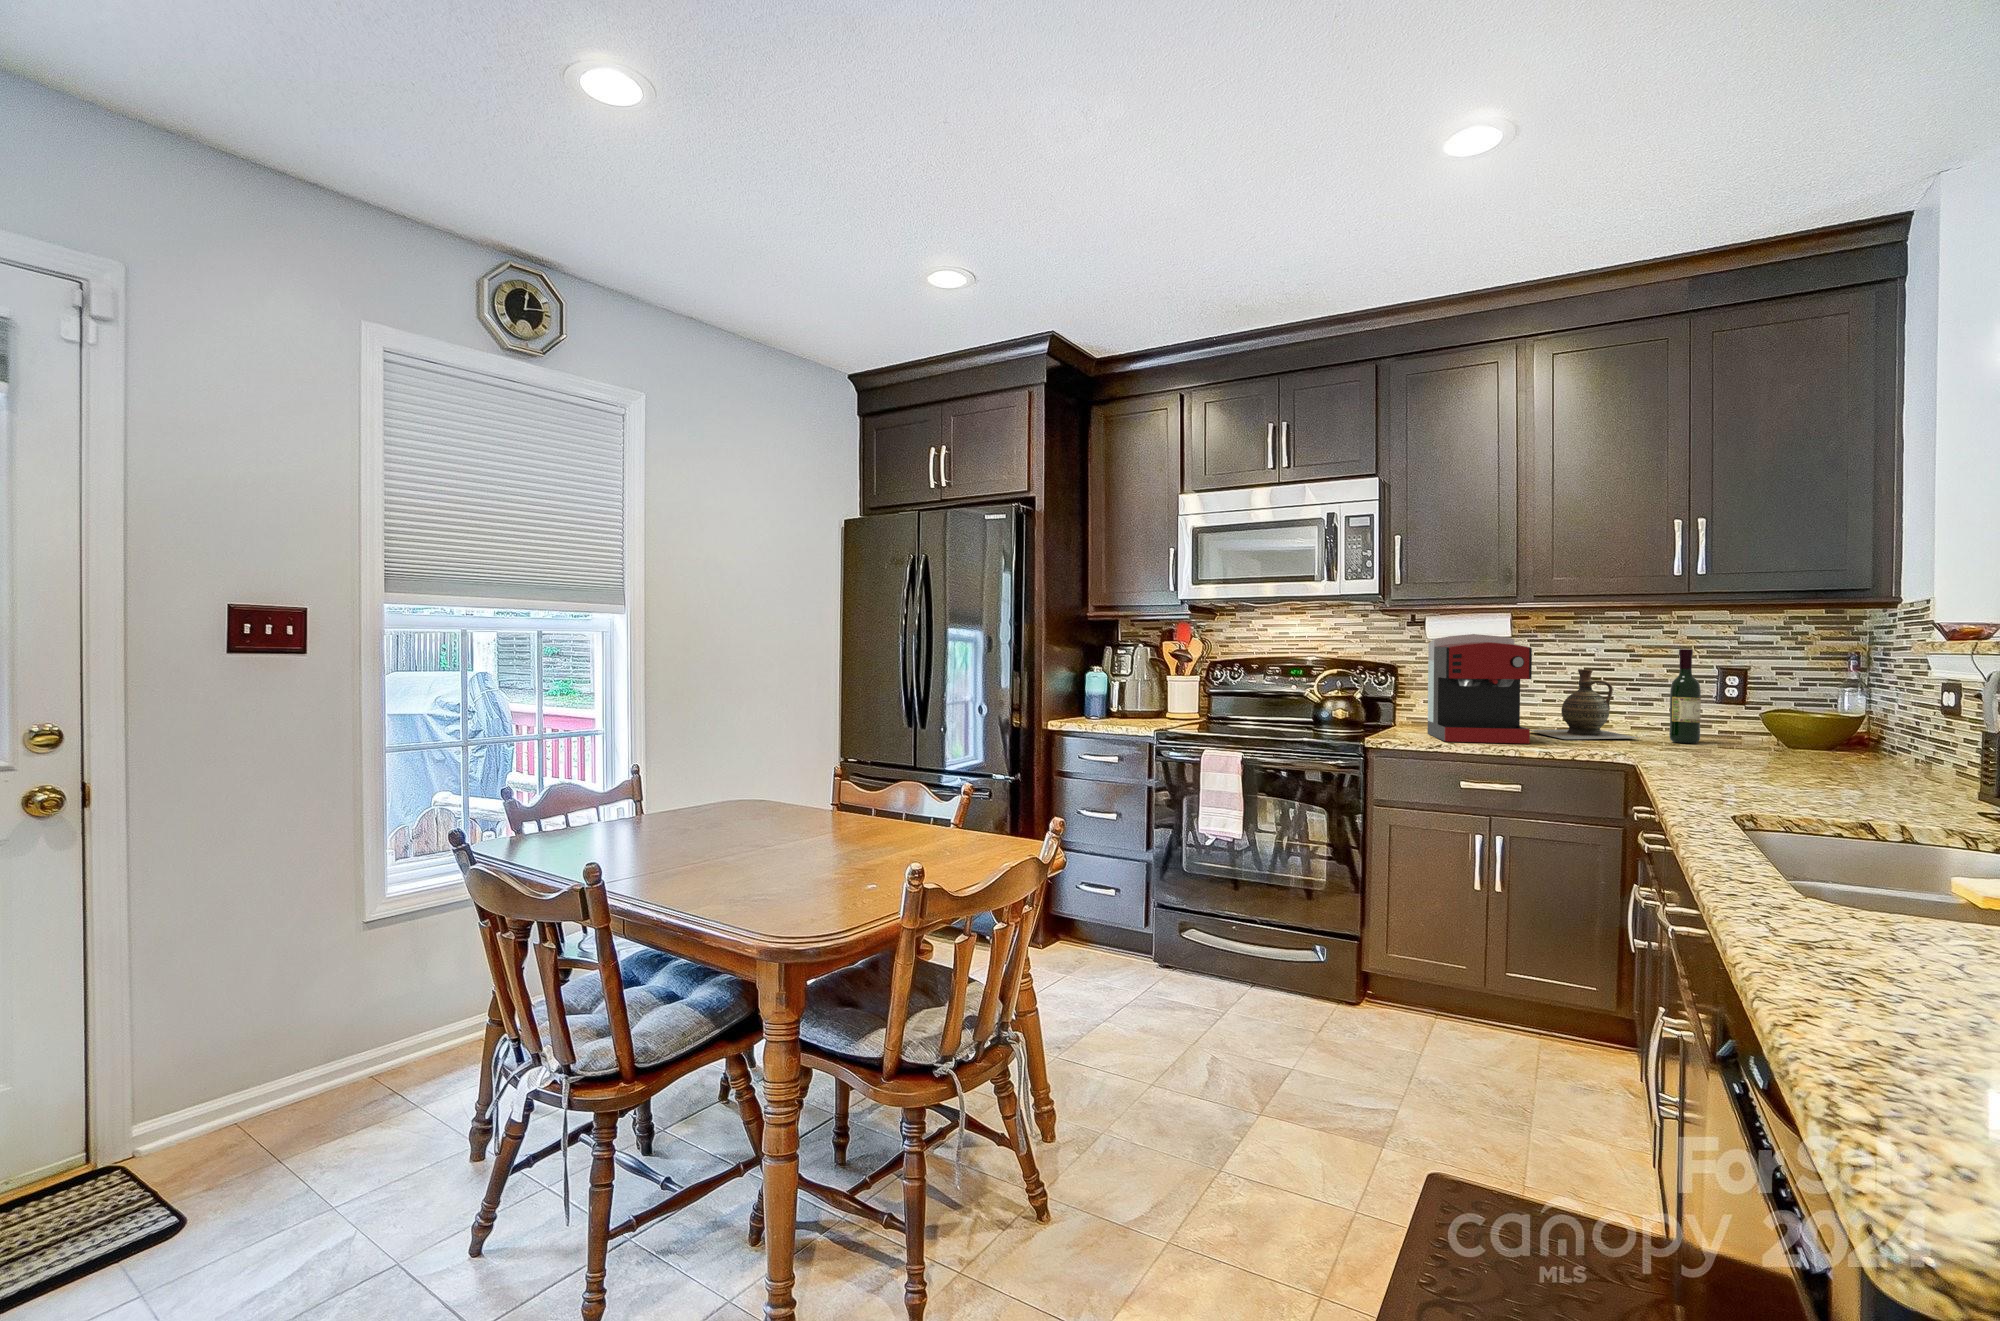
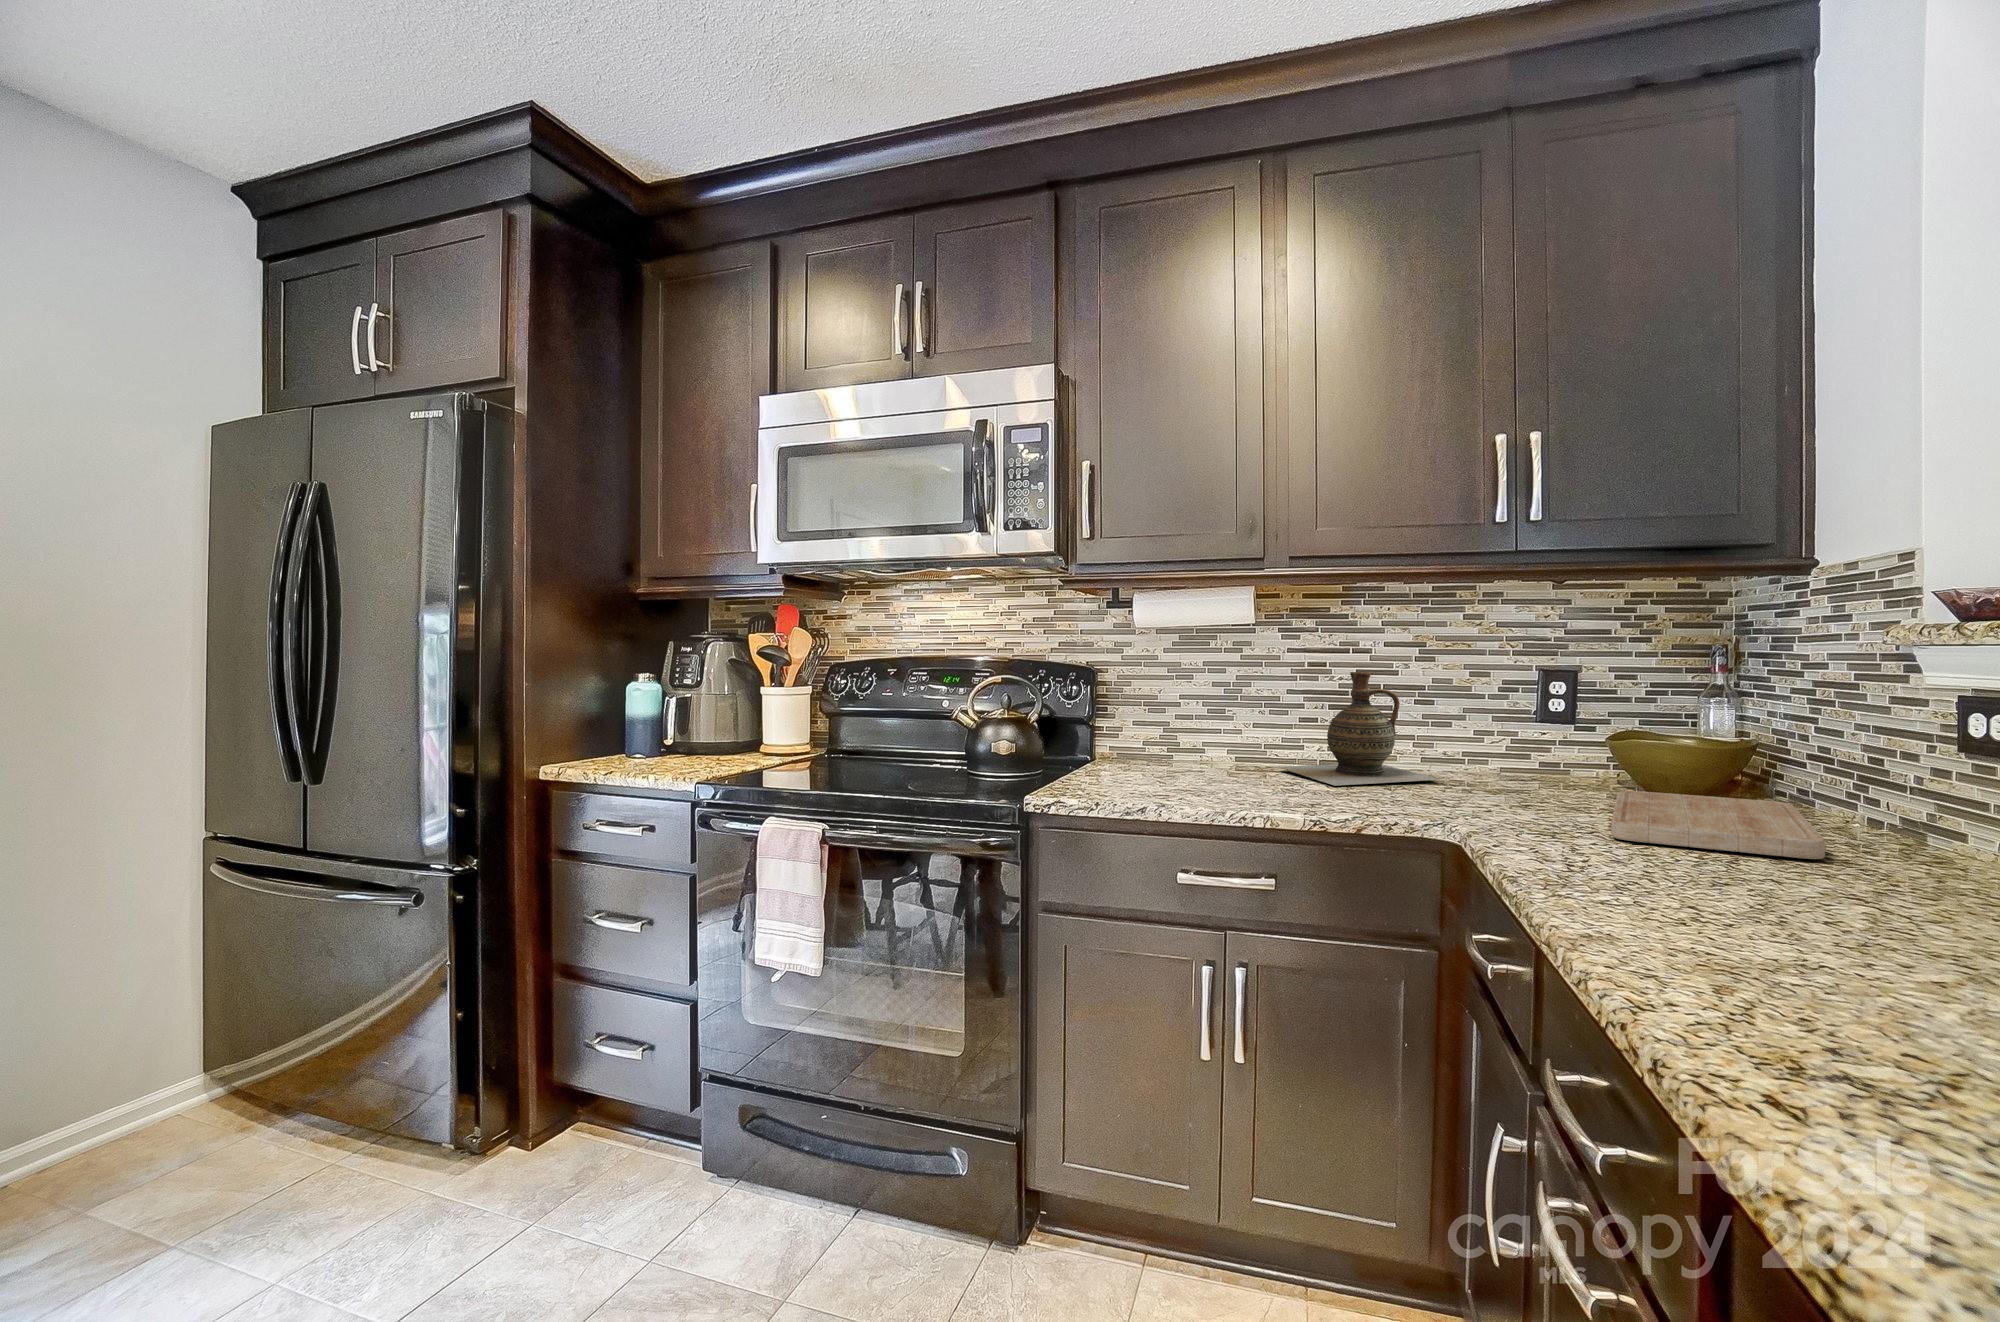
coffee maker: present [1428,634,1532,744] -> none [1133,616,1288,799]
wine bottle: present [1669,649,1701,743] -> none [1482,640,1526,788]
cutting board: none [1728,743,1867,771] -> present [1611,791,1825,859]

